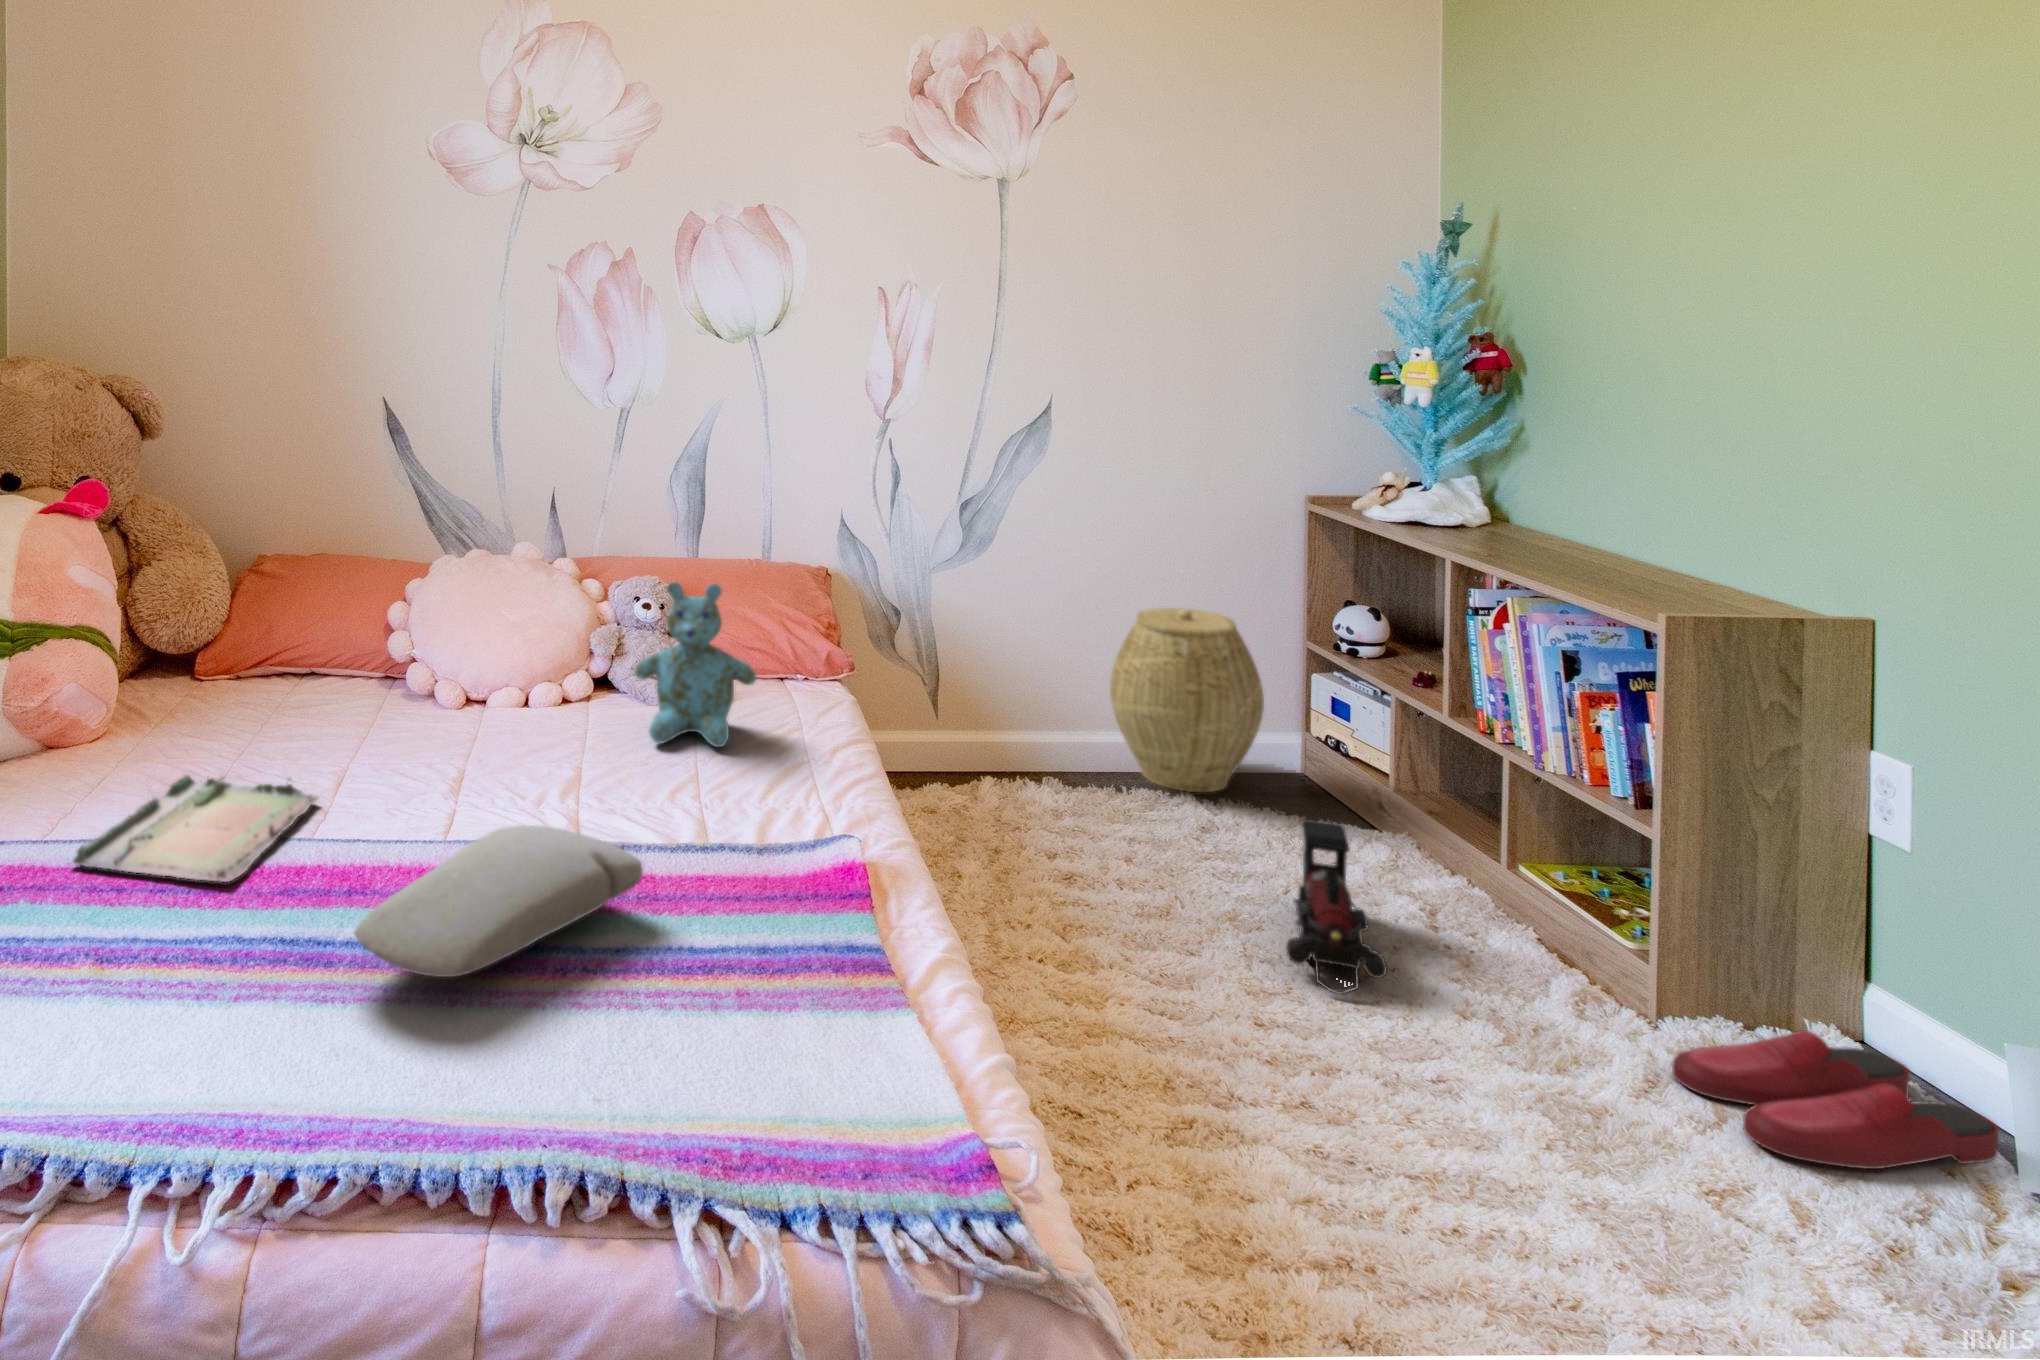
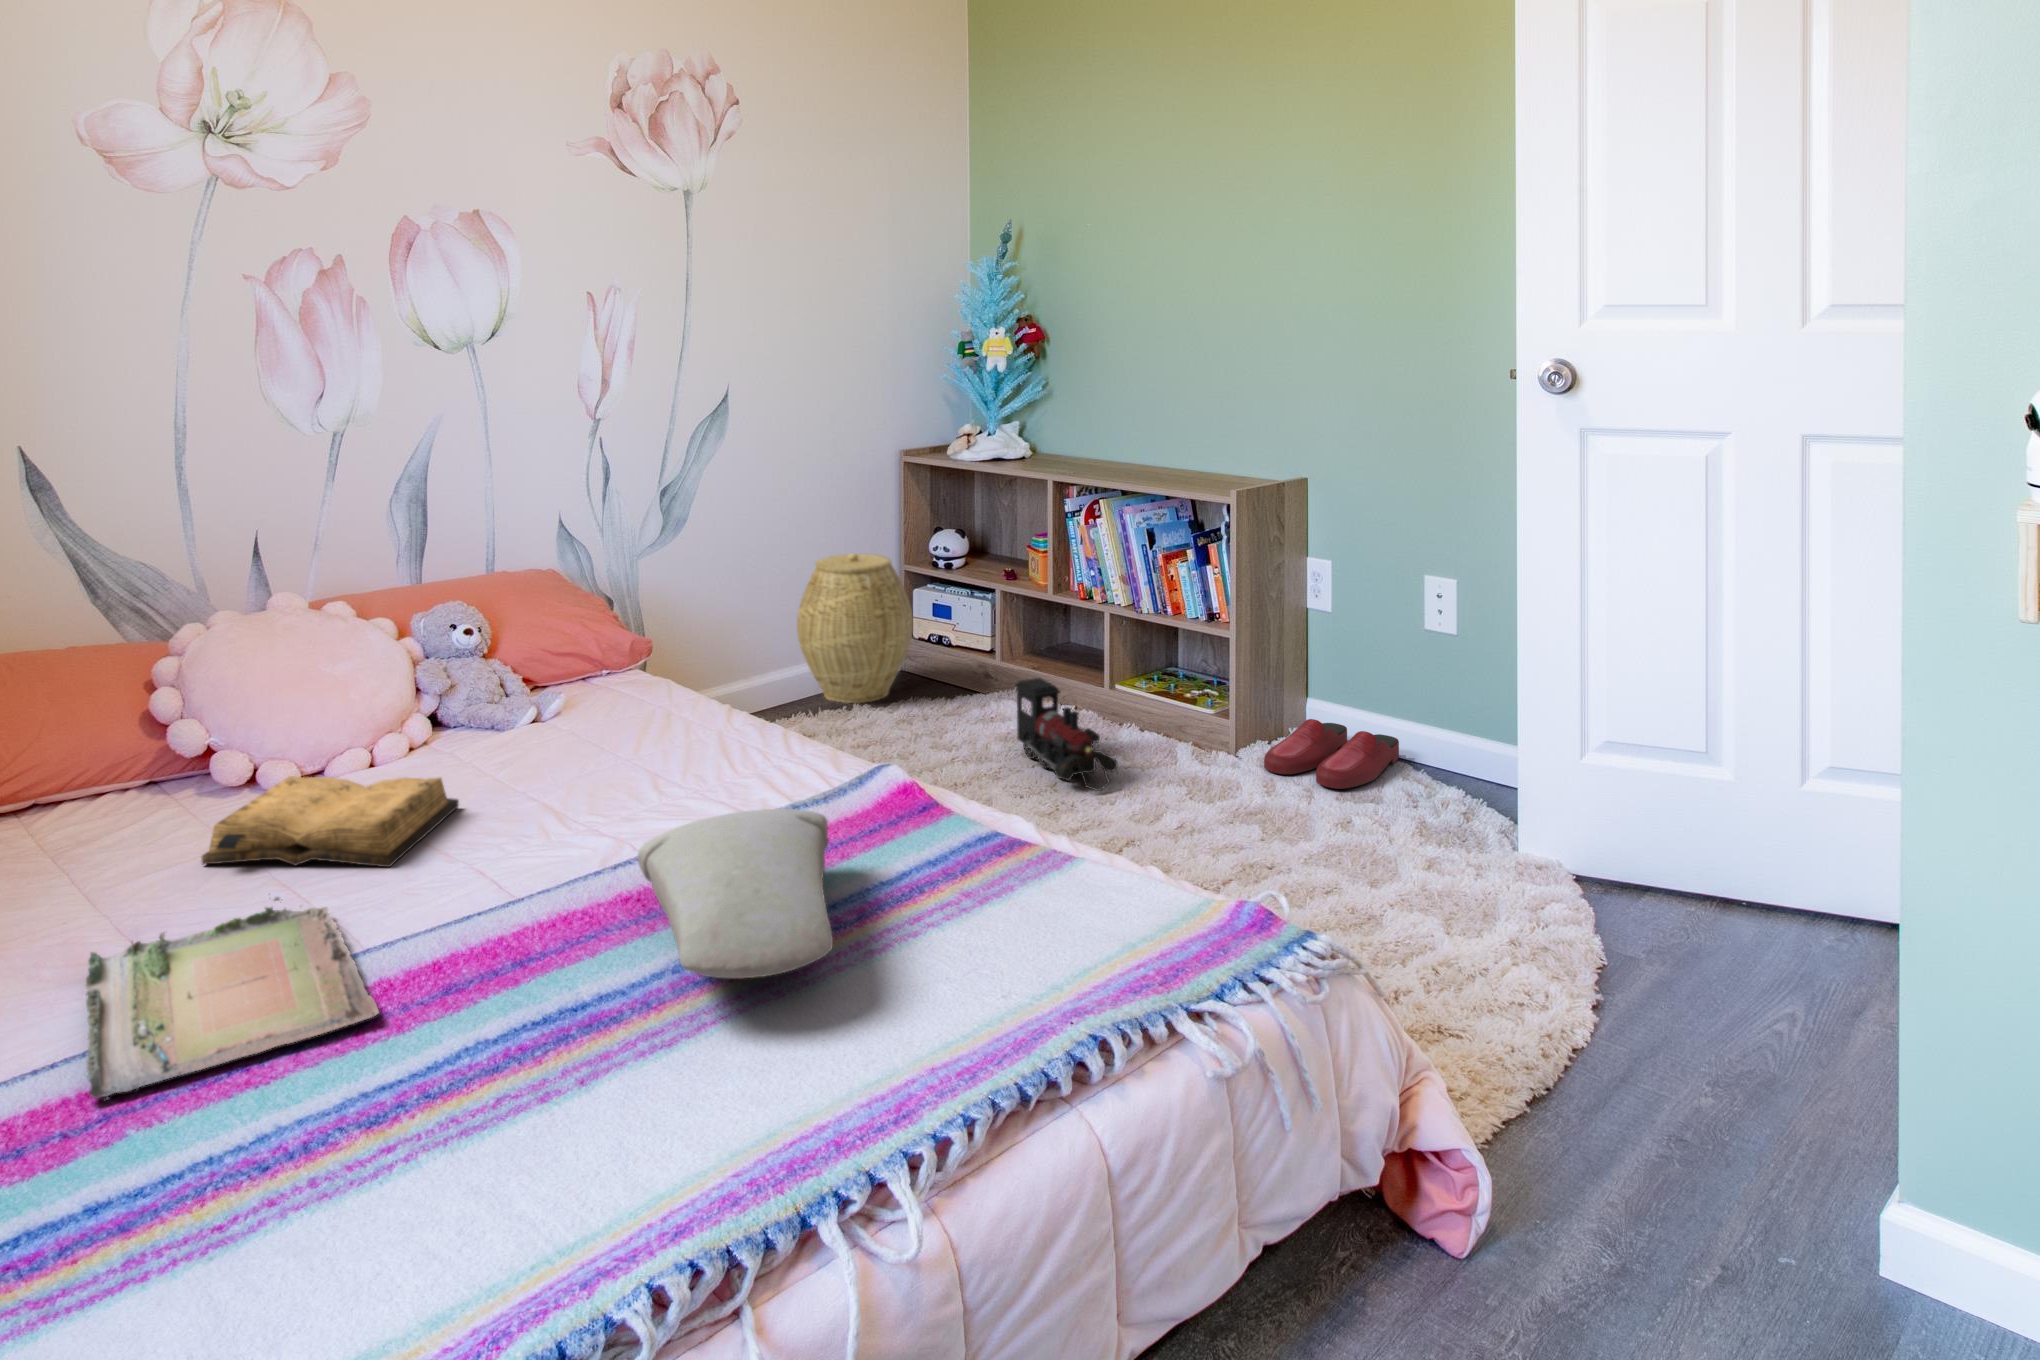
stuffed bear: present [635,582,756,747] -> none [536,576,664,750]
diary: none [323,693,505,785] -> present [202,776,459,867]

